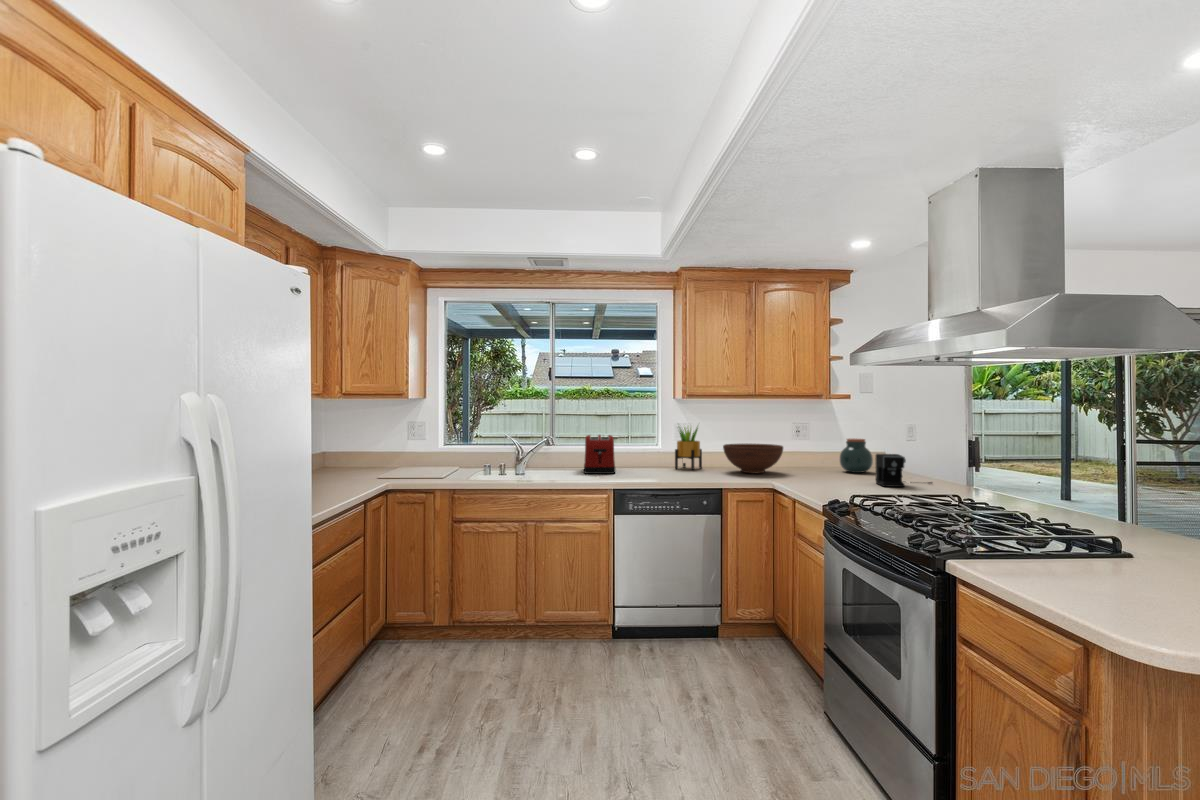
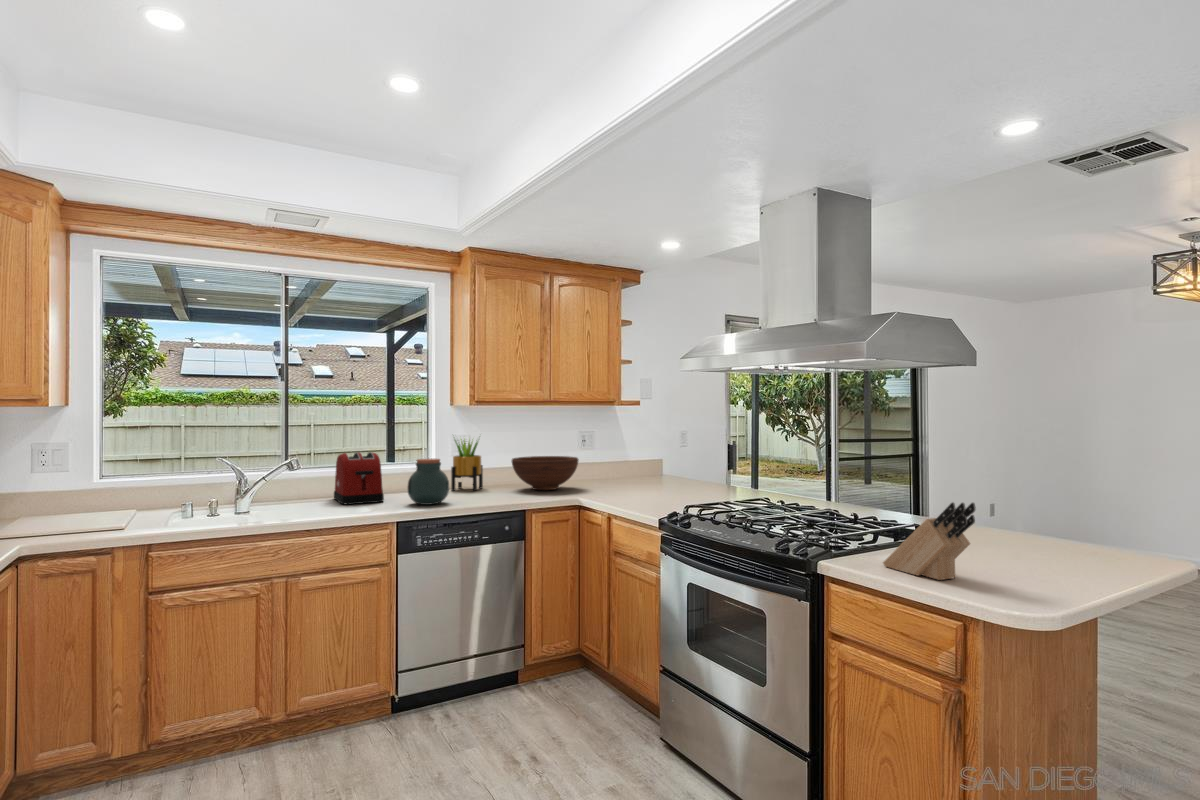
jar: present [840,438,873,473] -> present [407,459,449,505]
coffee maker: present [875,454,932,487] -> none [676,461,725,495]
knife block: none [1016,508,1119,596] -> present [883,503,976,580]

